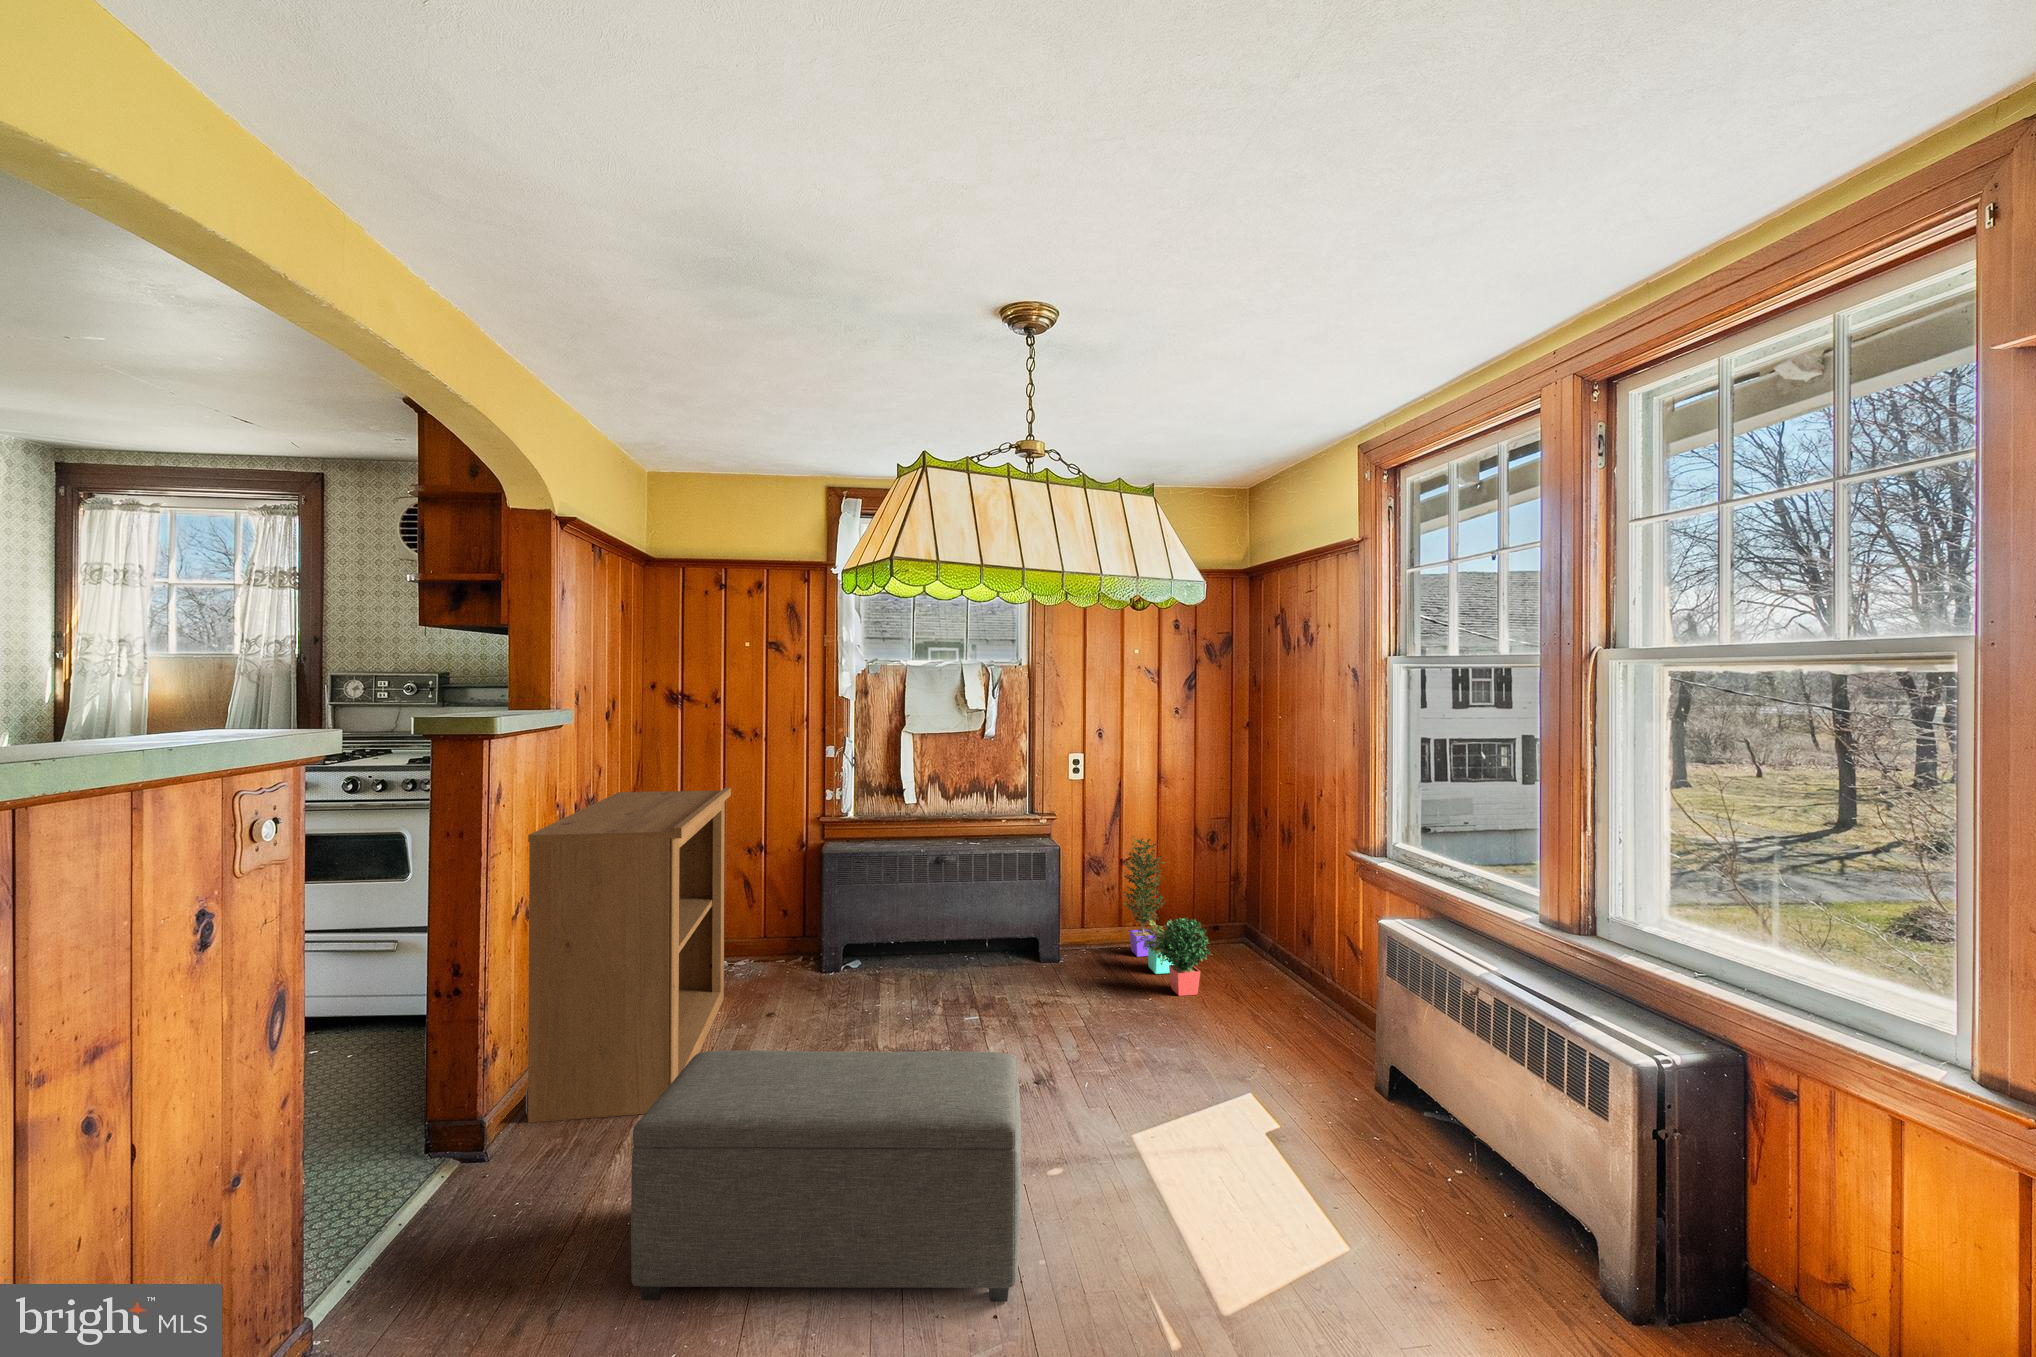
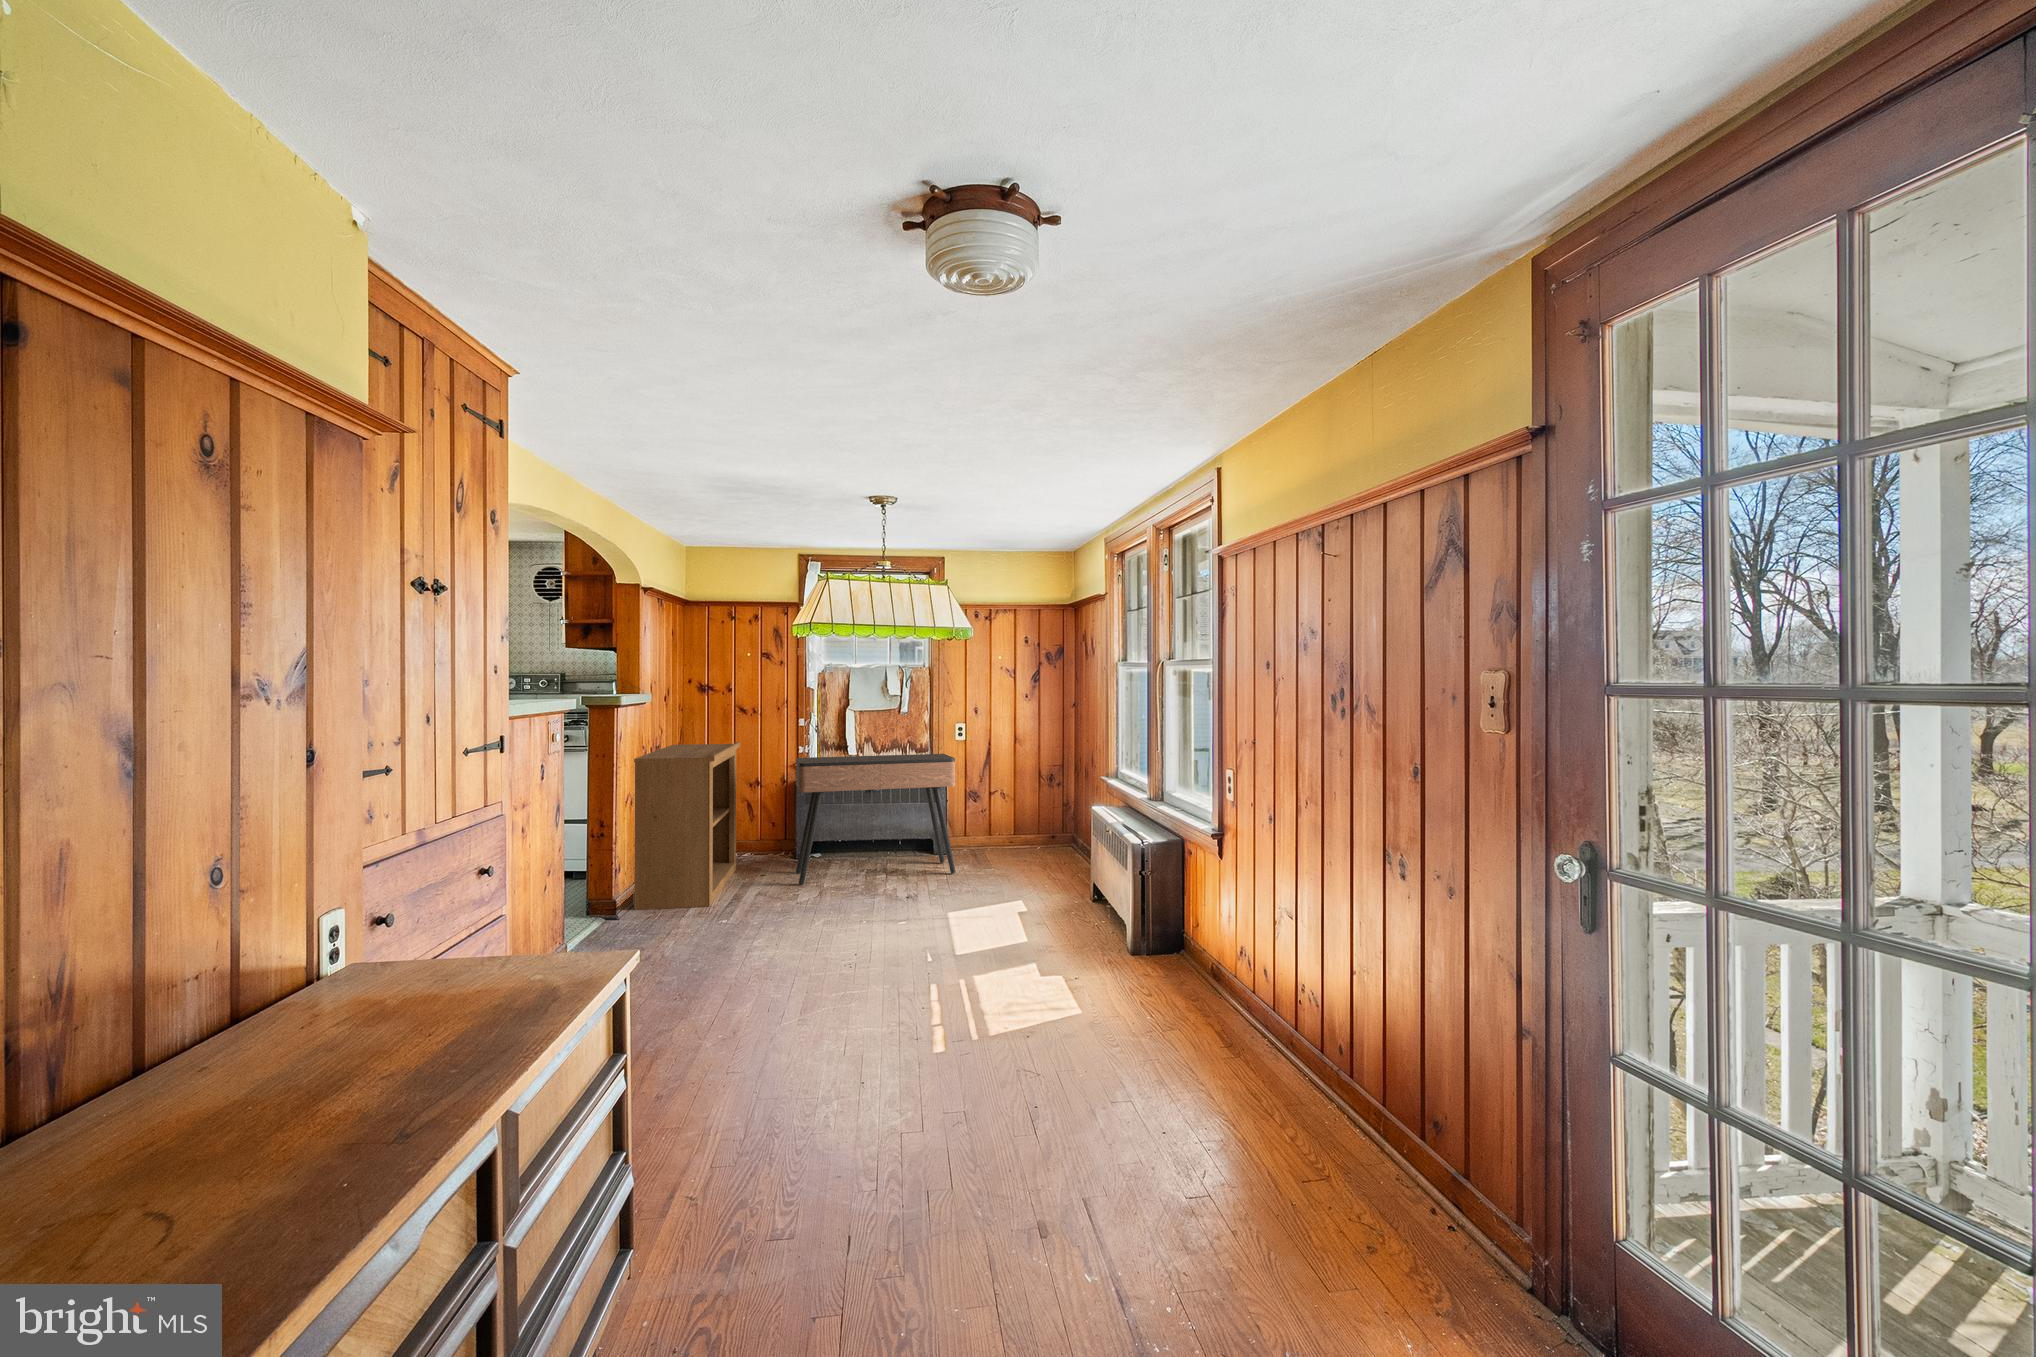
console table: none [824,805,1094,1044] -> present [796,754,955,885]
potted plant: present [1124,836,1211,996] -> none [989,776,1032,868]
ottoman: present [631,1050,1021,1302] -> none [698,856,881,953]

